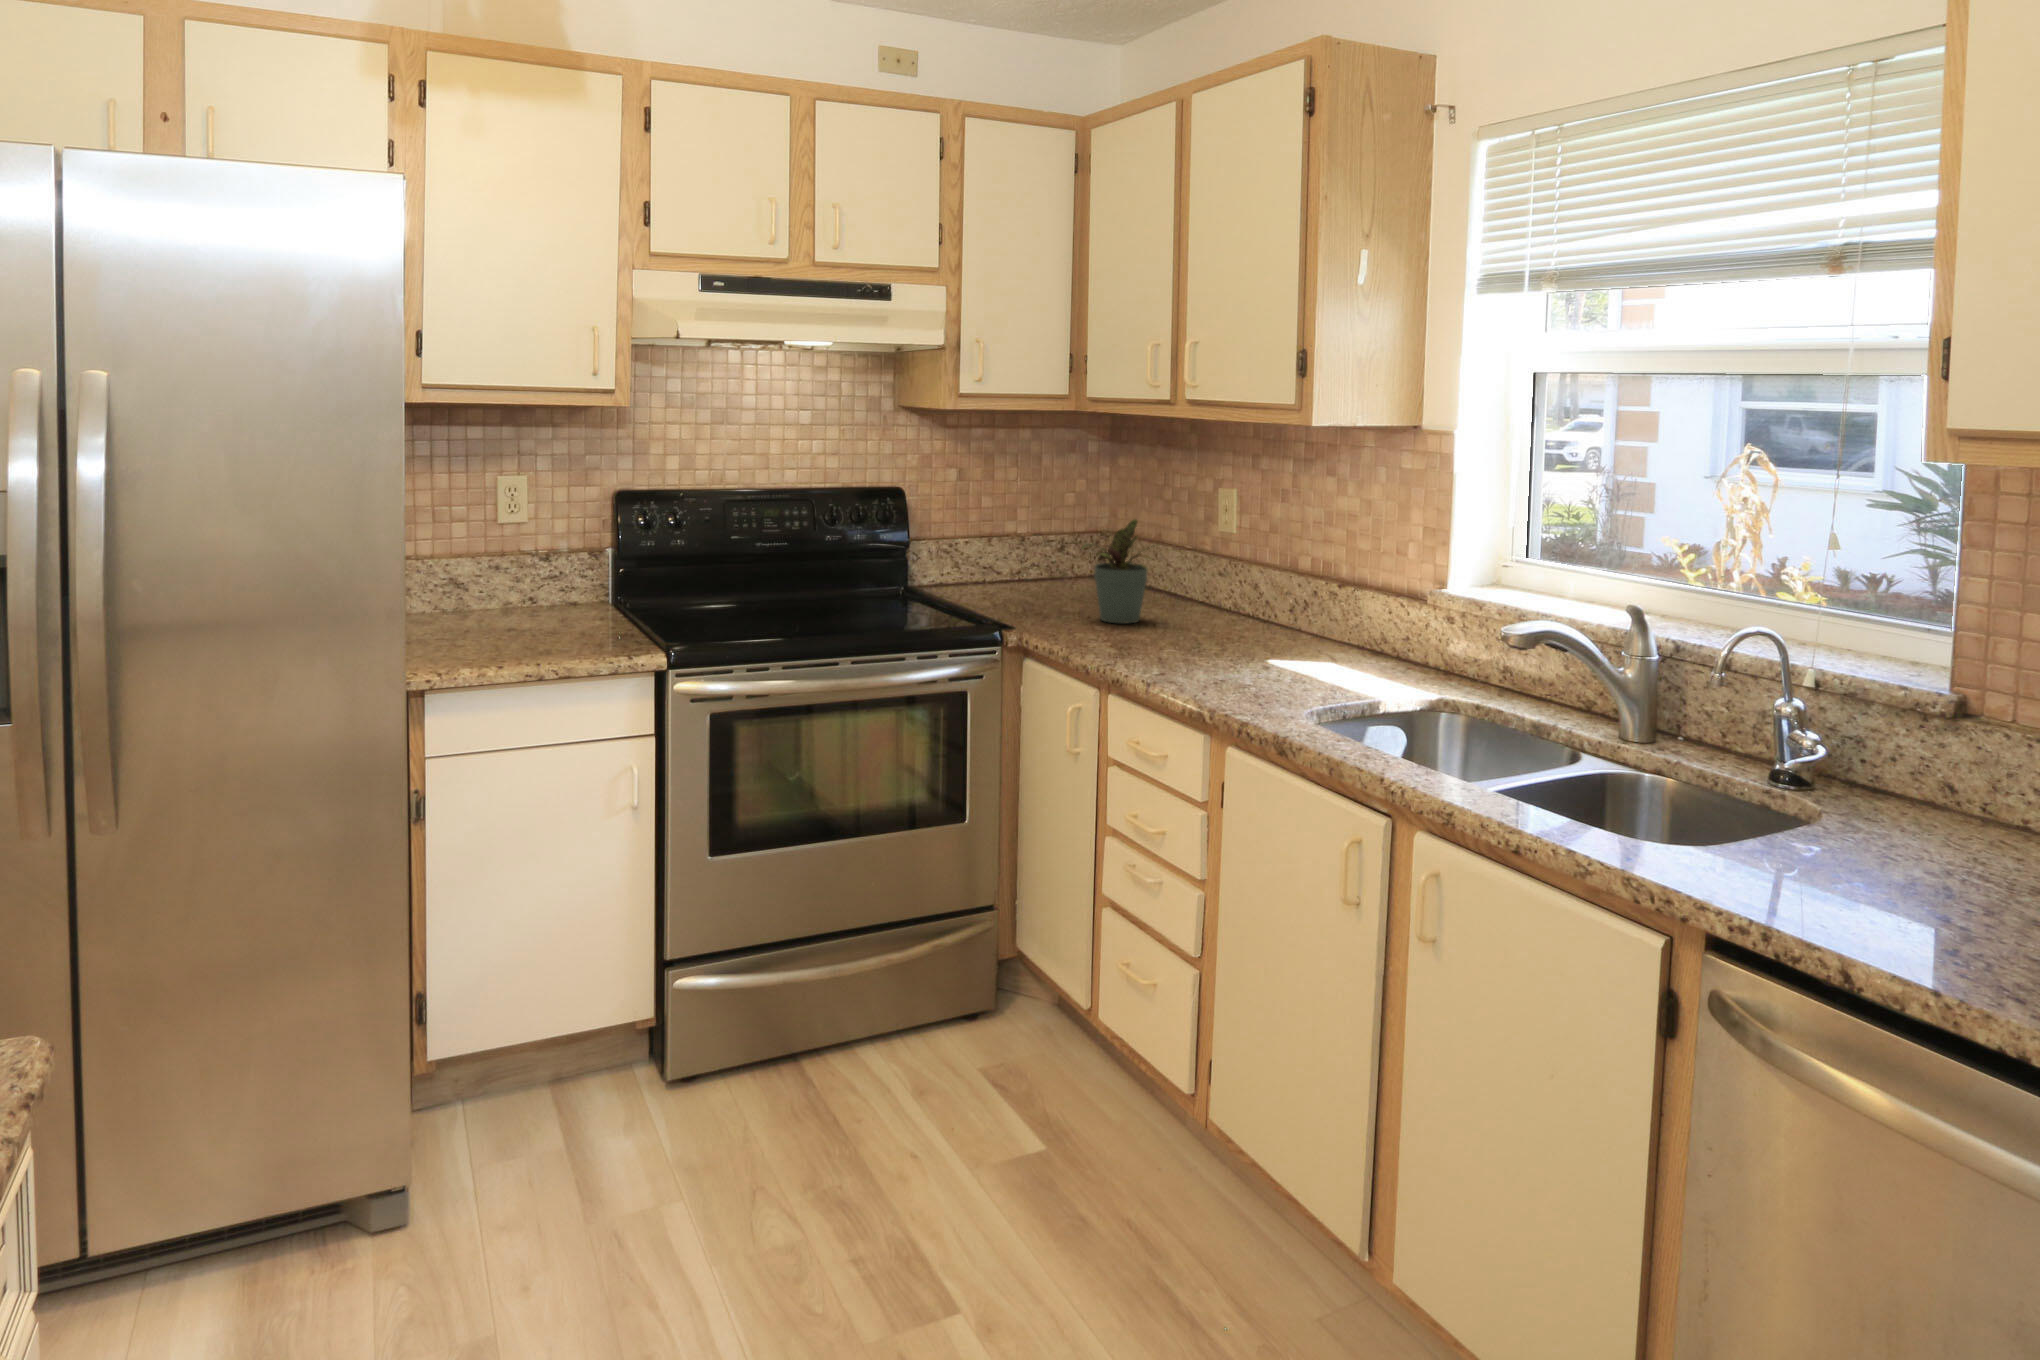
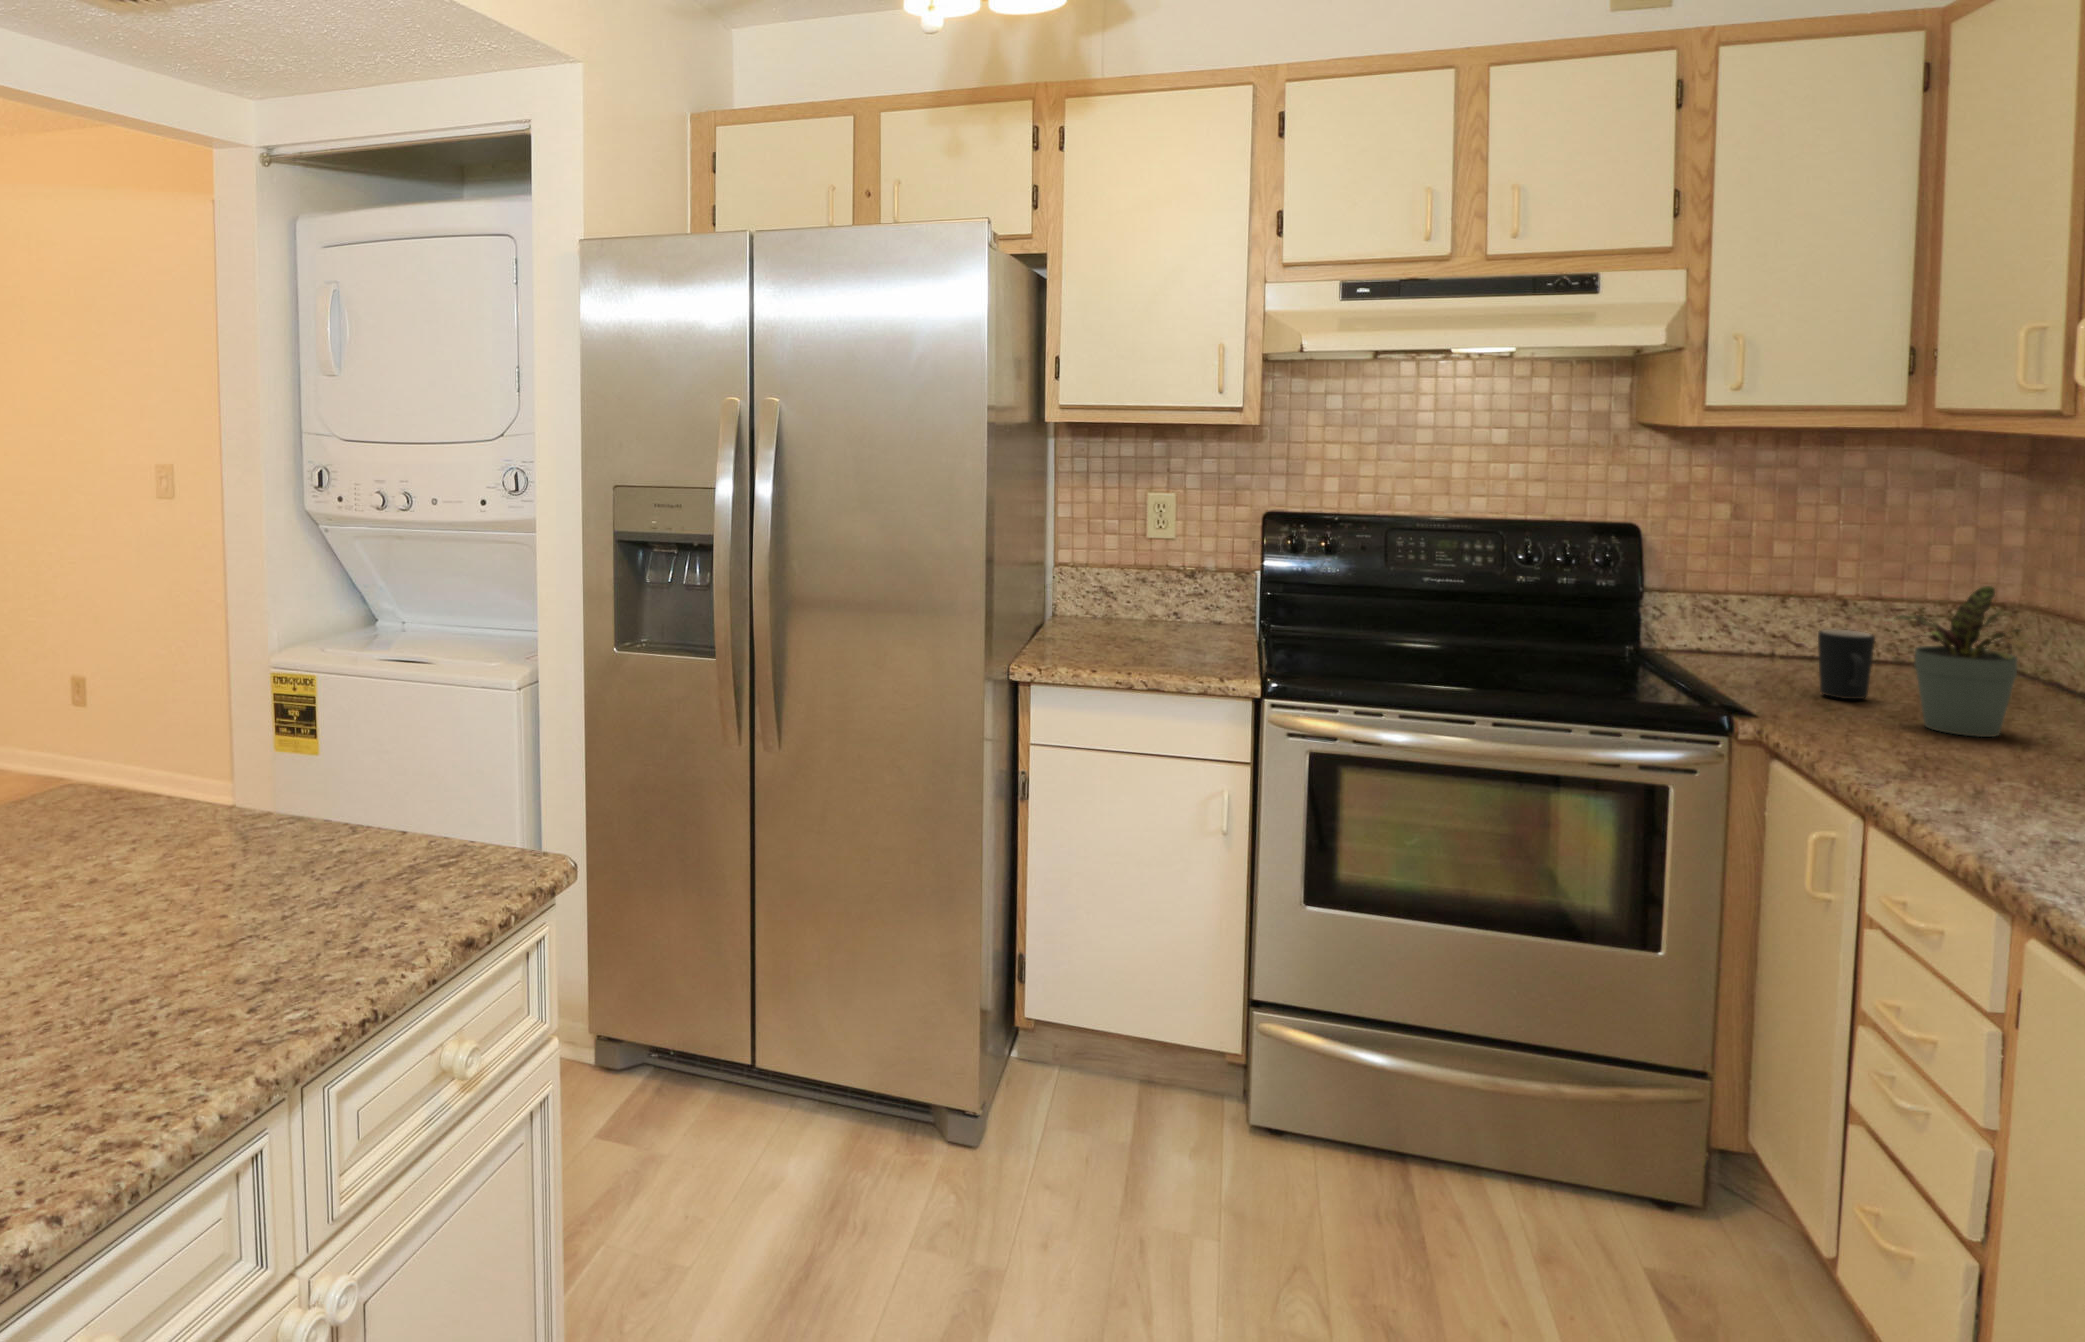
mug: none [1029,557,1060,607] -> present [1818,629,1875,699]

